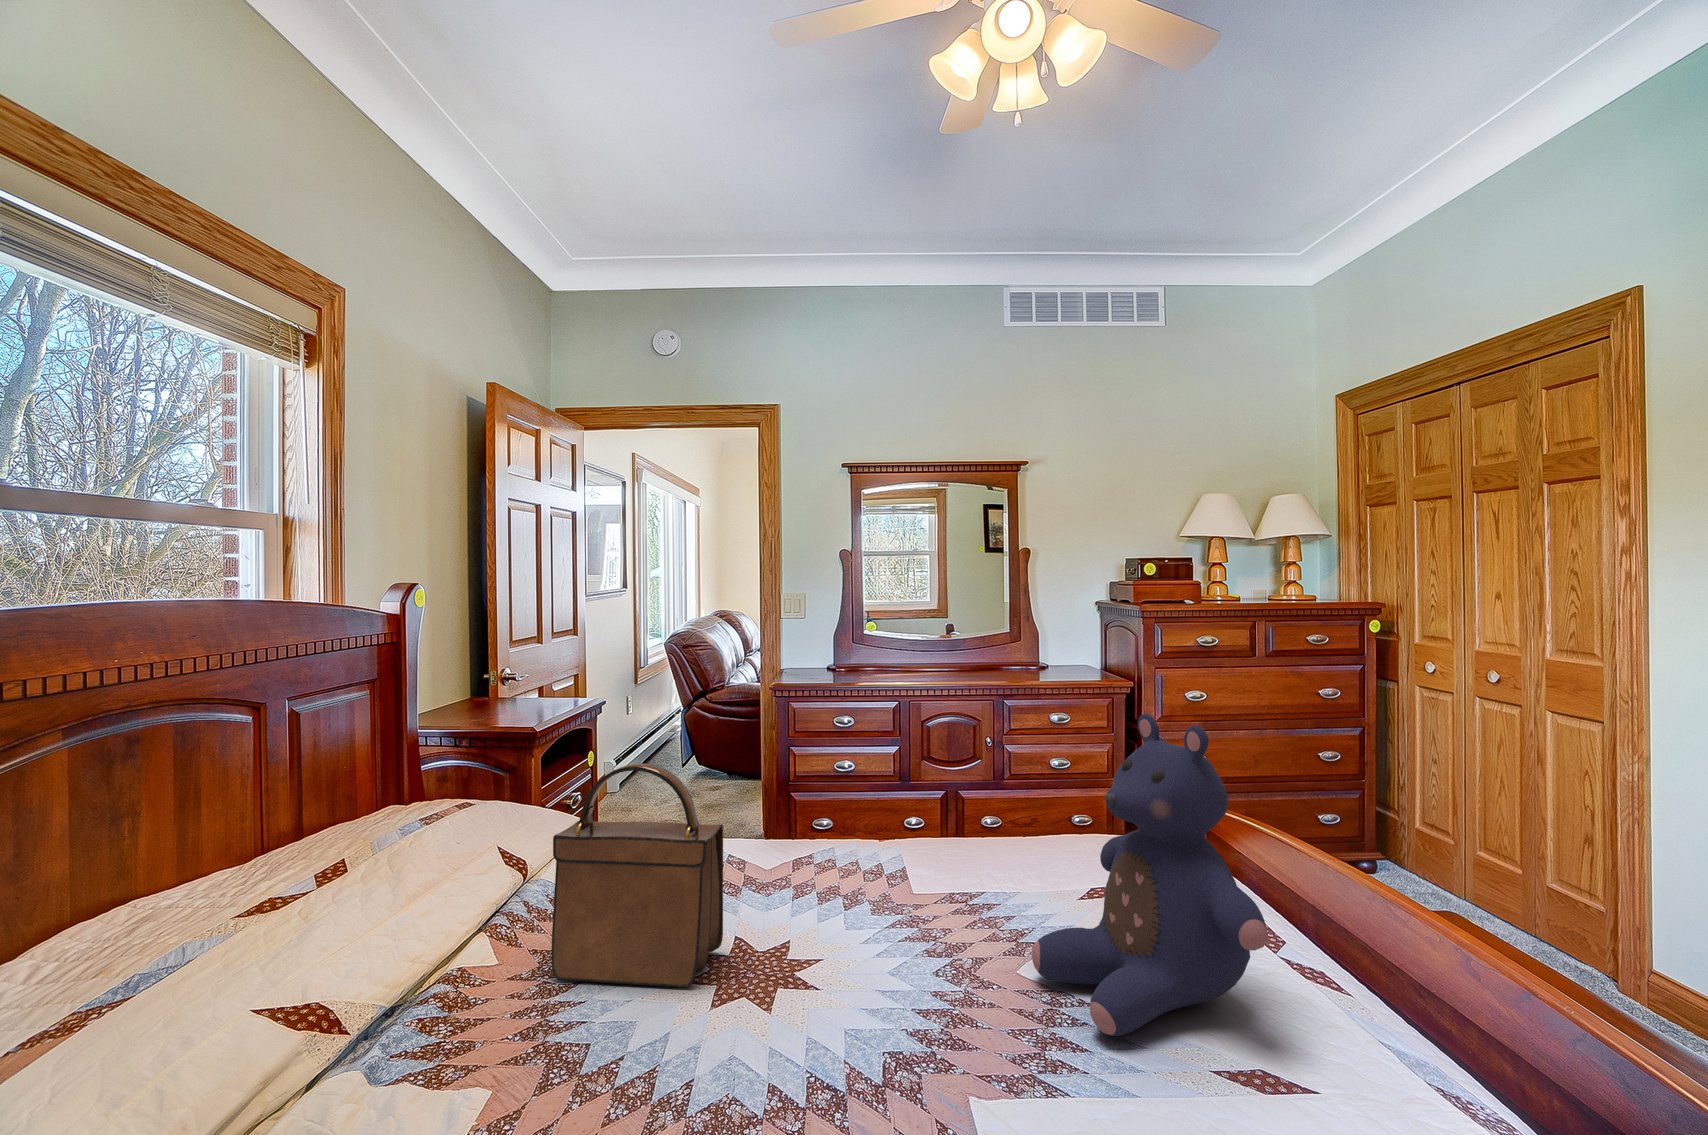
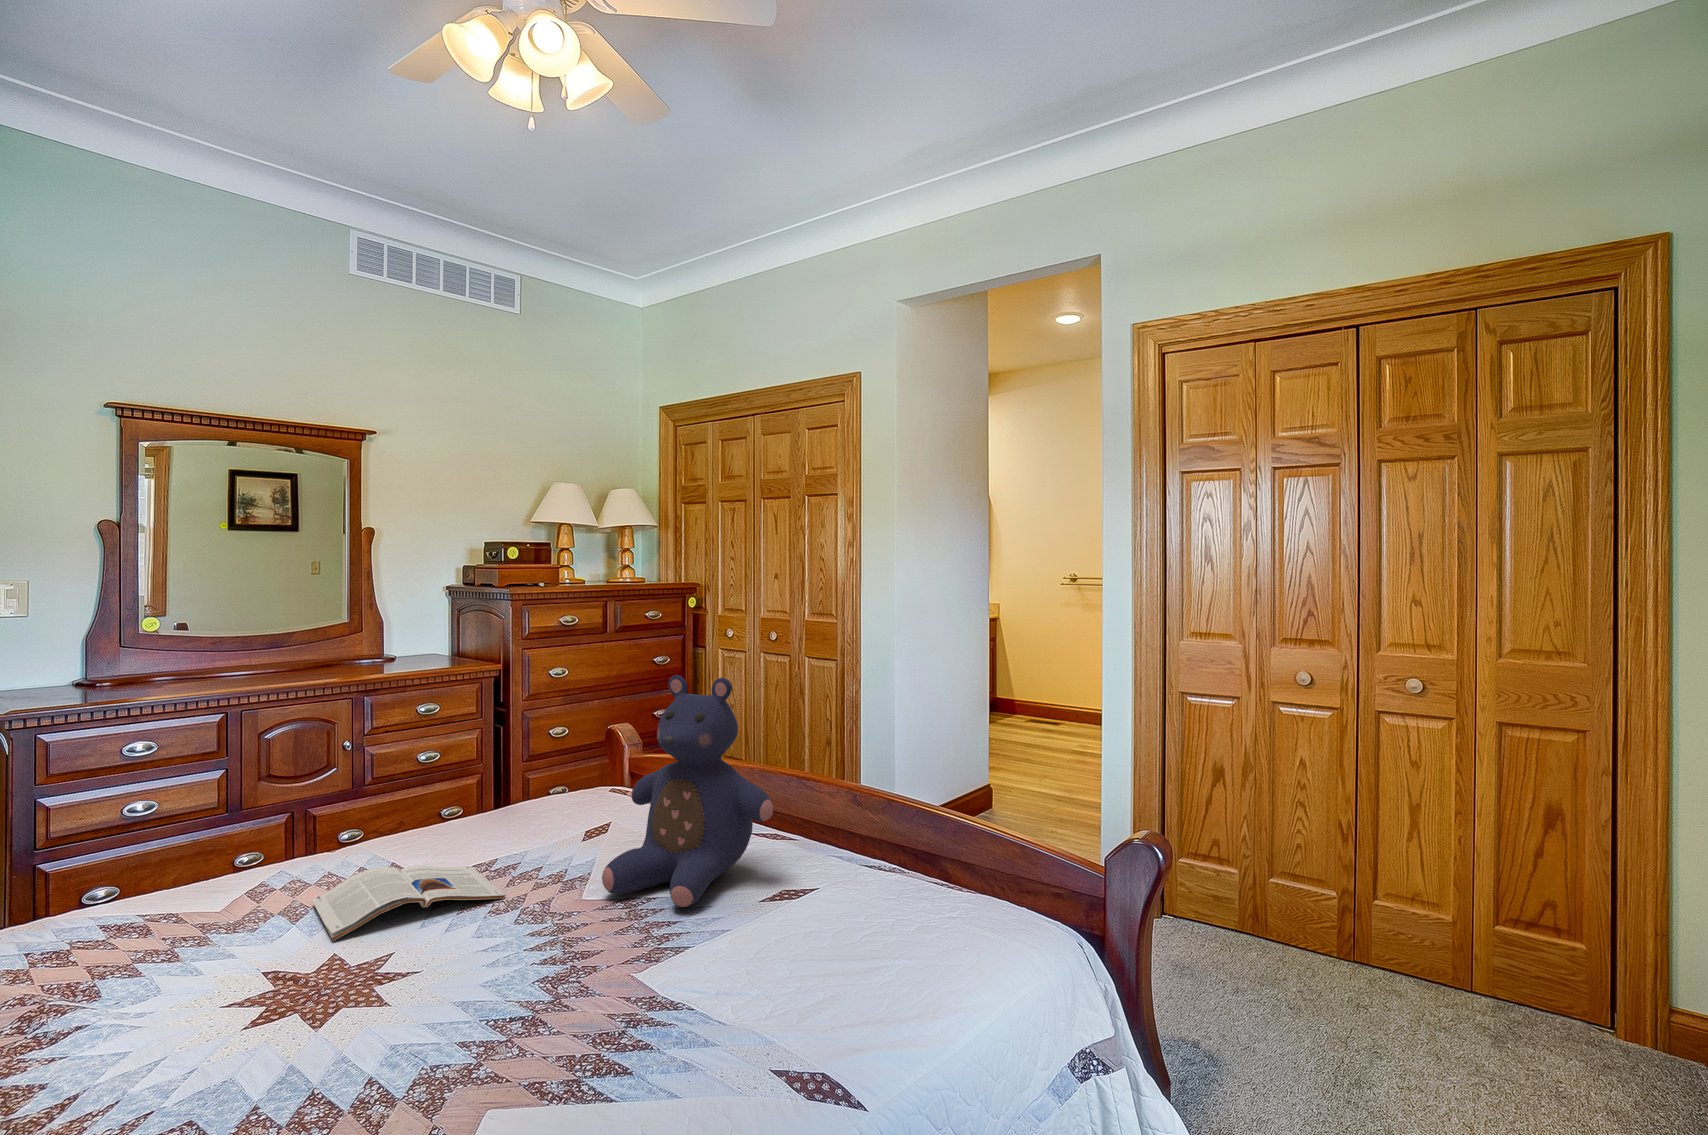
handbag: present [551,763,723,988] -> none [60,792,298,1078]
magazine: none [787,864,952,936] -> present [312,866,505,941]

